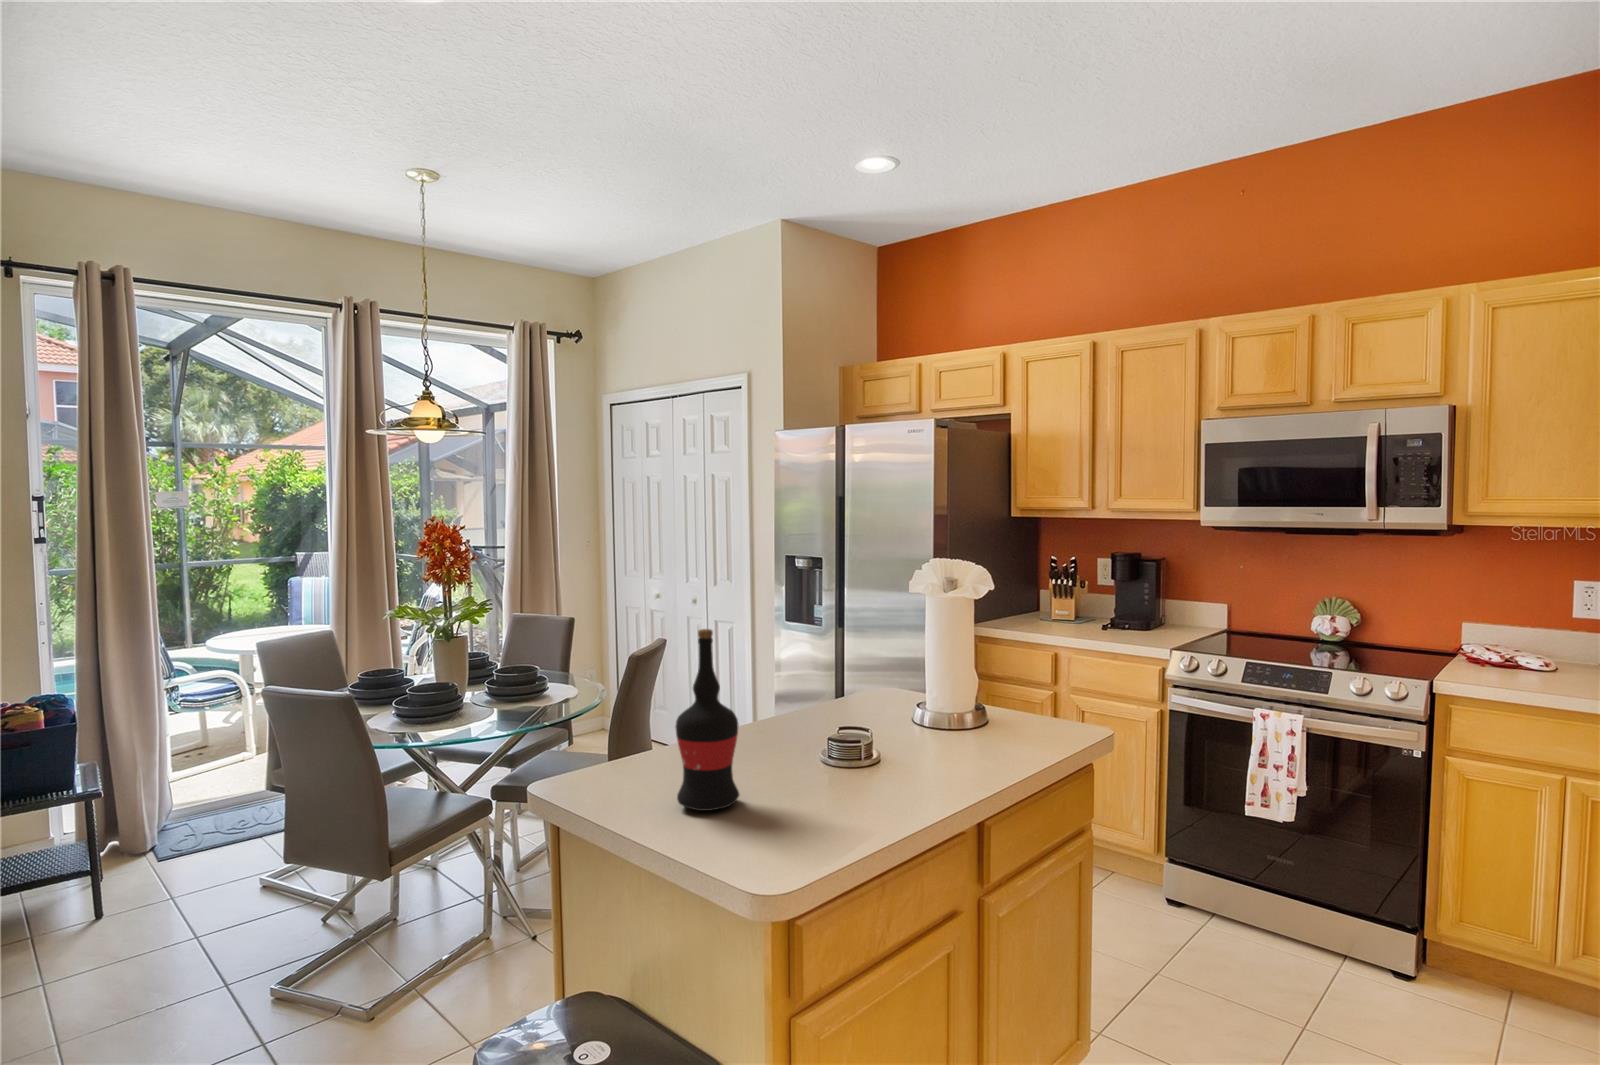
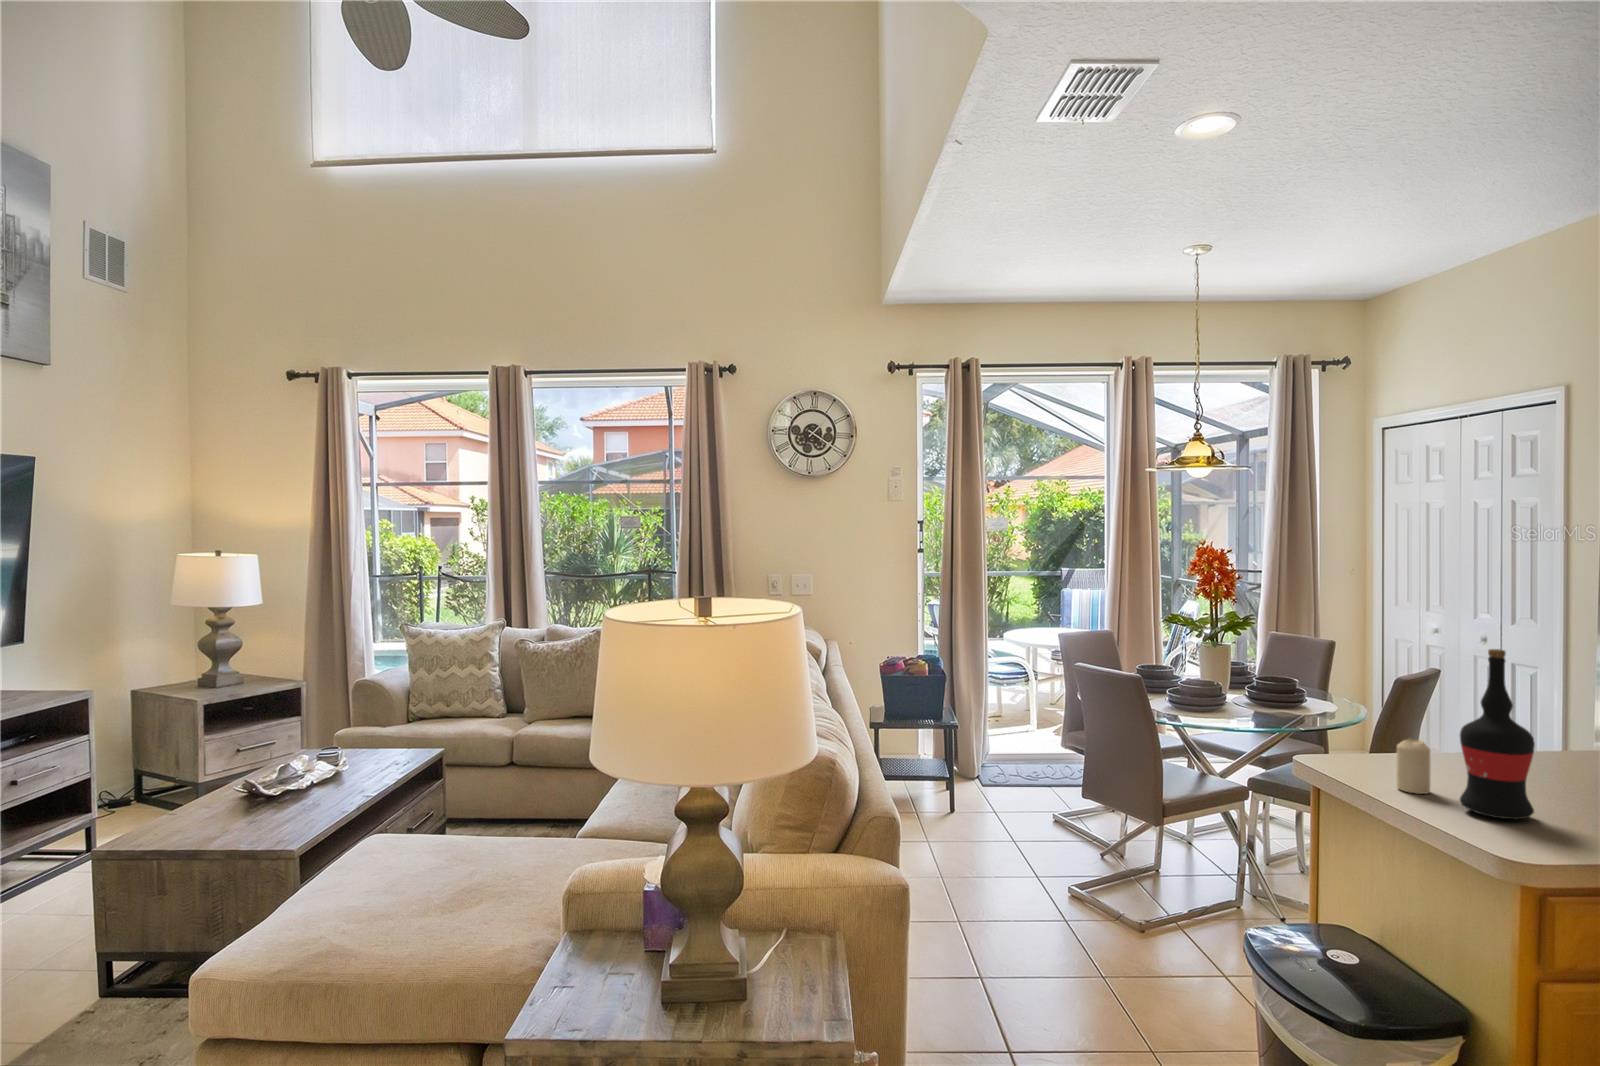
candle: none [619,736,651,797] -> present [1397,738,1431,794]

